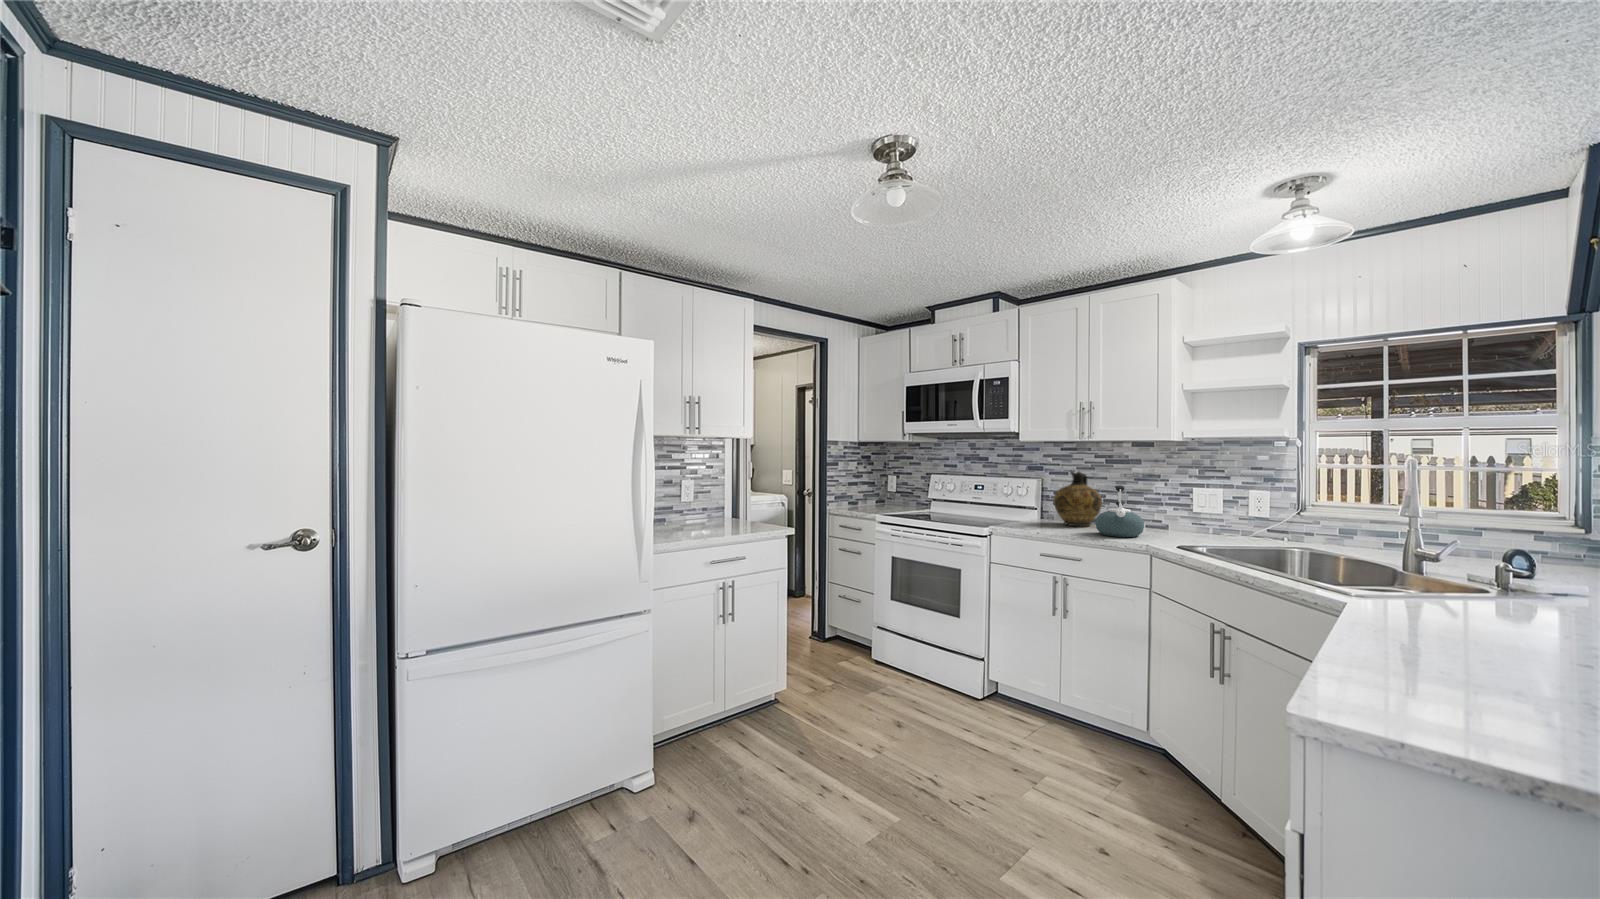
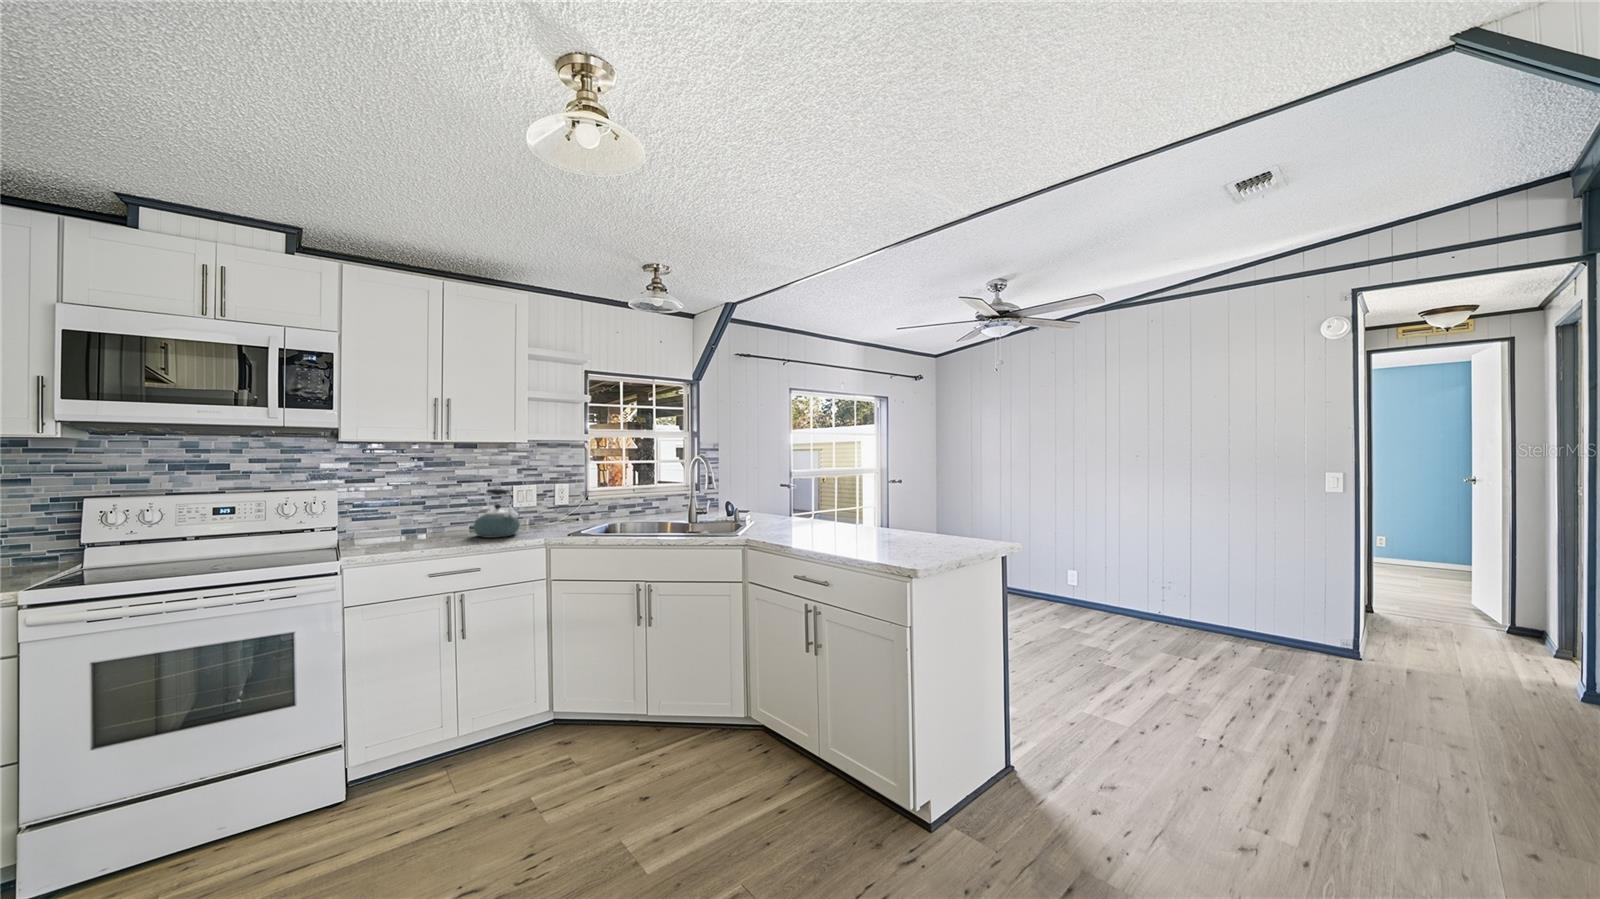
ceramic jug: present [1054,471,1102,526] -> none [391,477,450,537]

